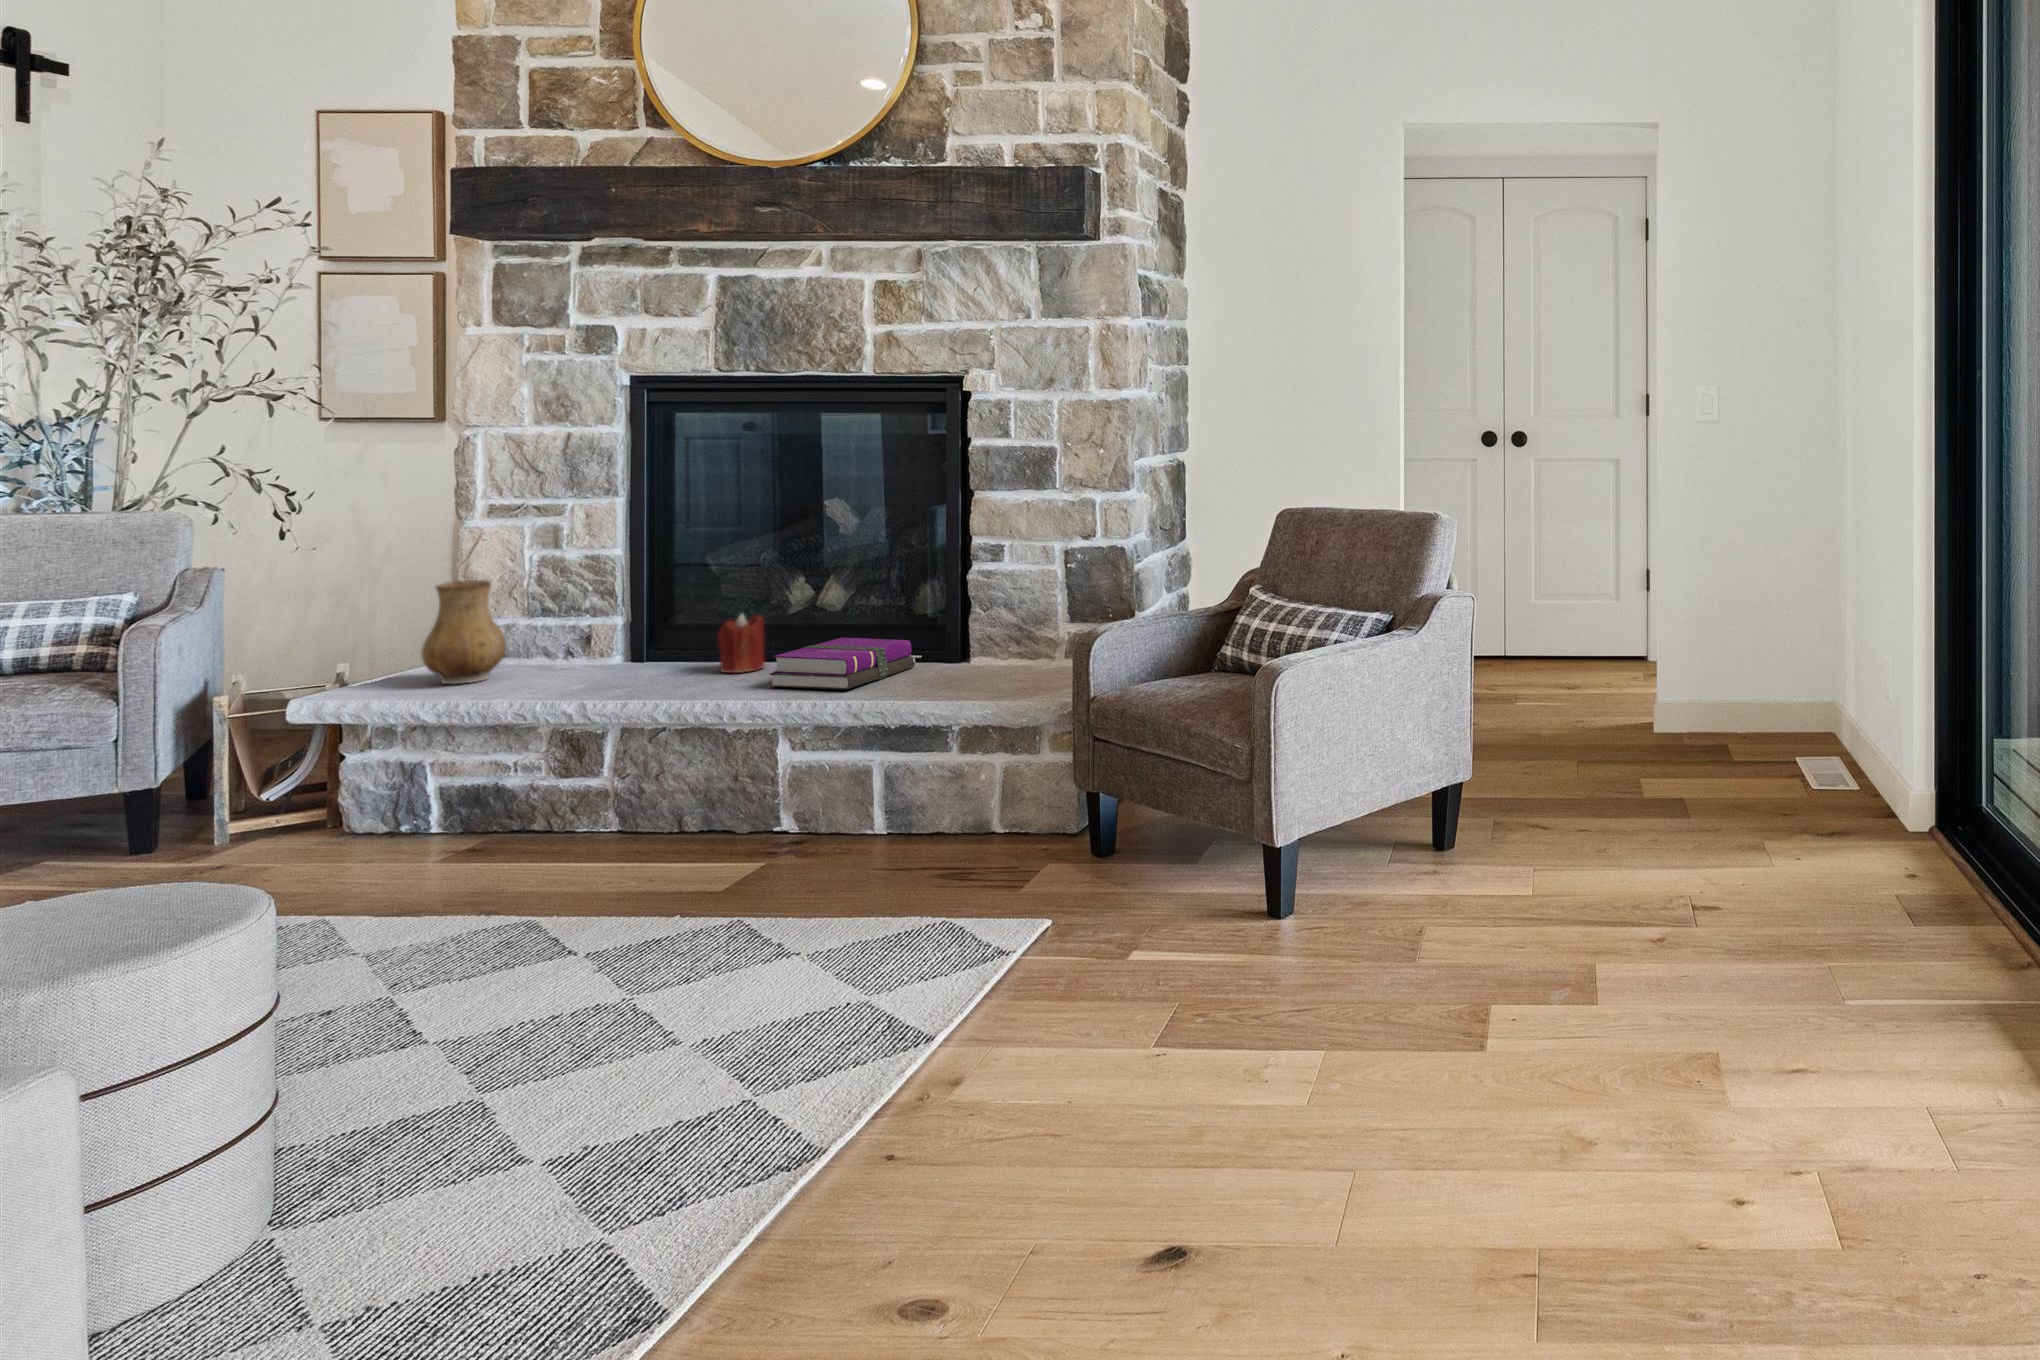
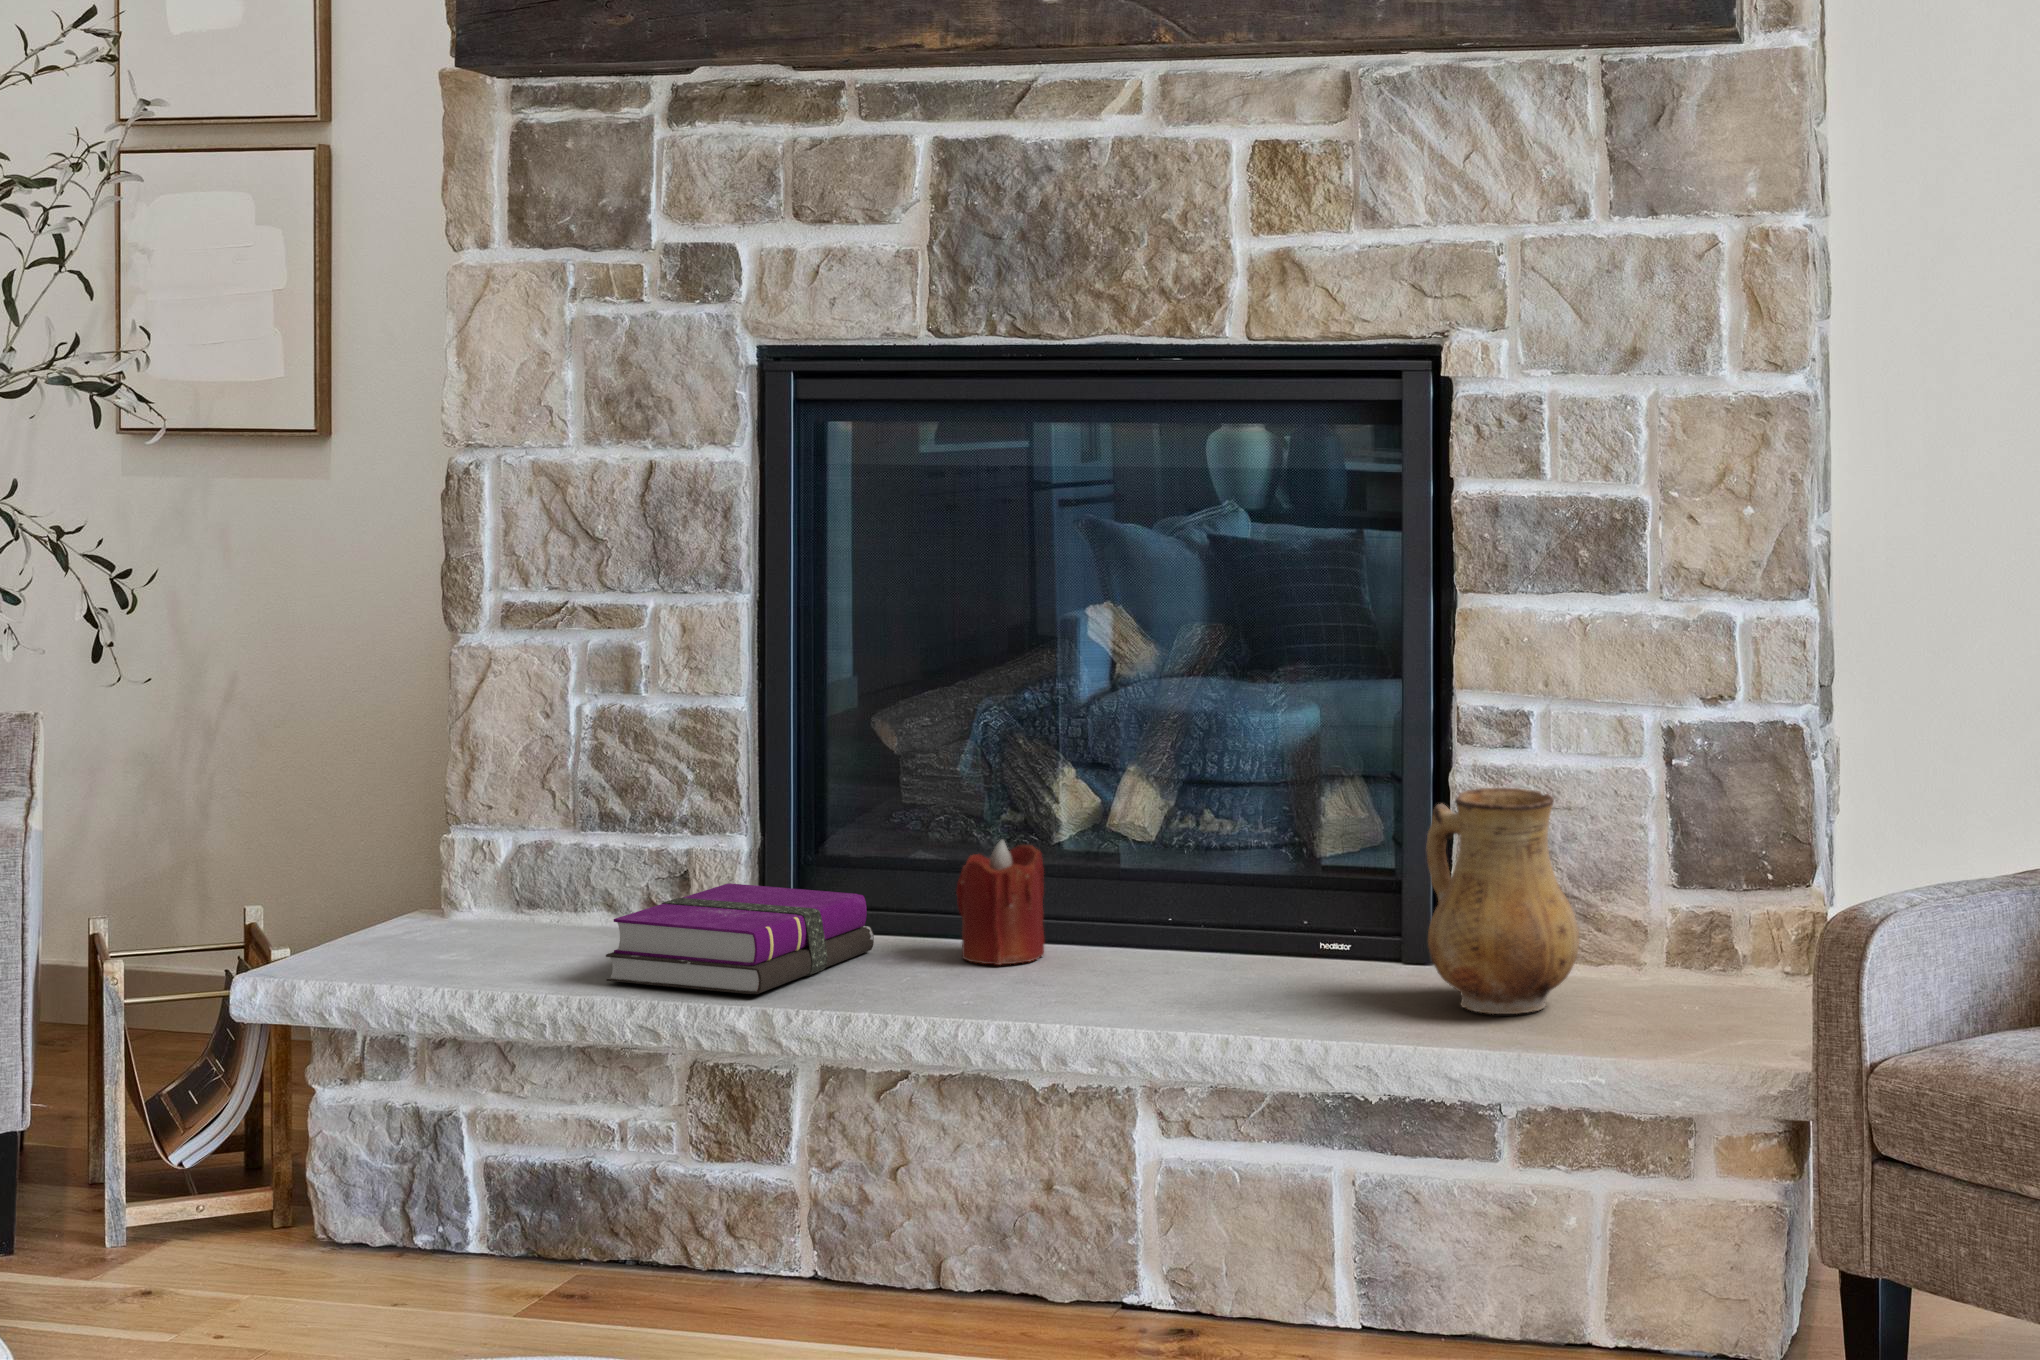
ceramic pitcher: present [421,580,506,684] -> present [1426,788,1579,1014]
hardback book: present [769,638,915,689] -> present [606,883,874,994]

